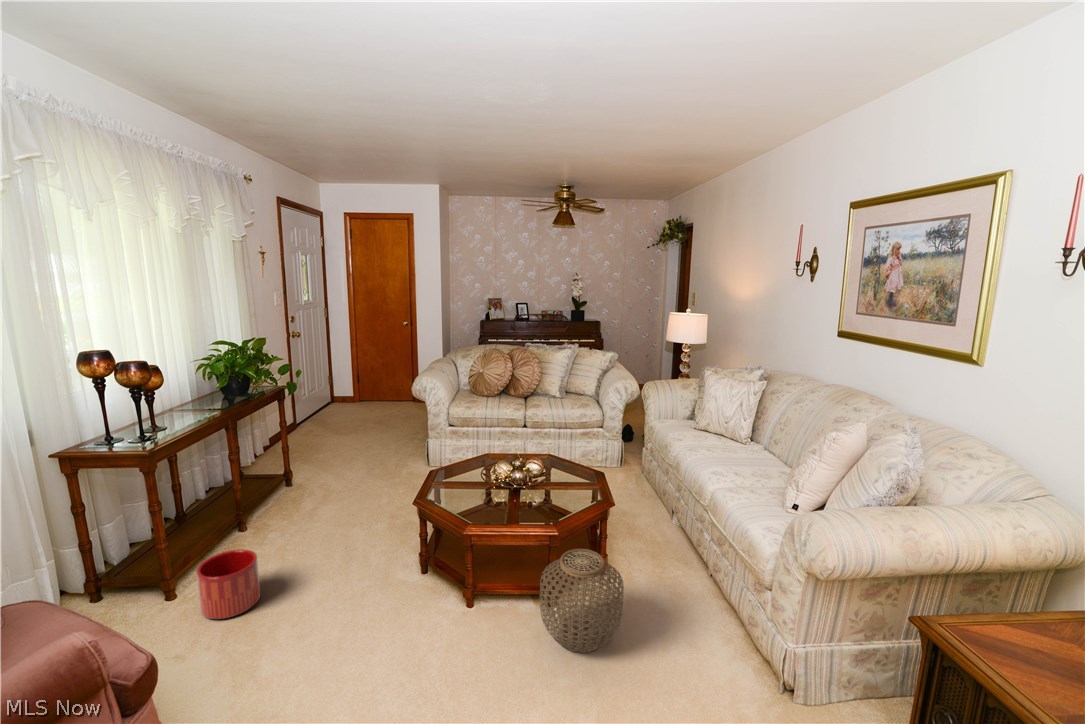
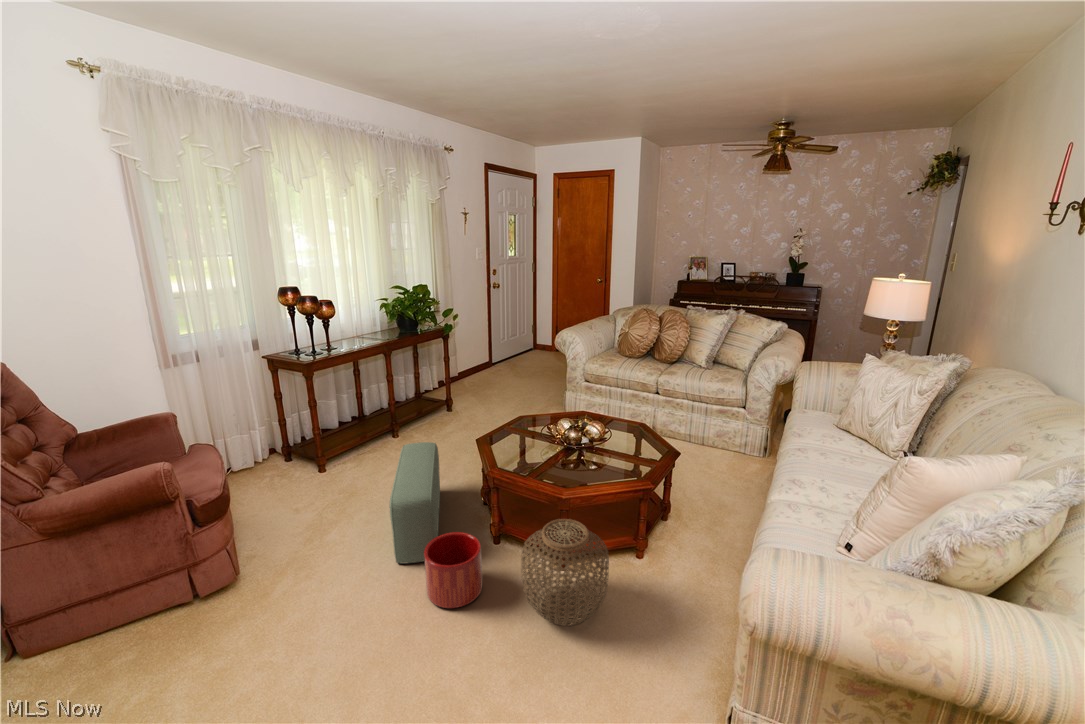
pouf: none [318,519,421,665] -> present [390,442,440,564]
planter: present [196,549,260,619] -> present [424,532,483,608]

